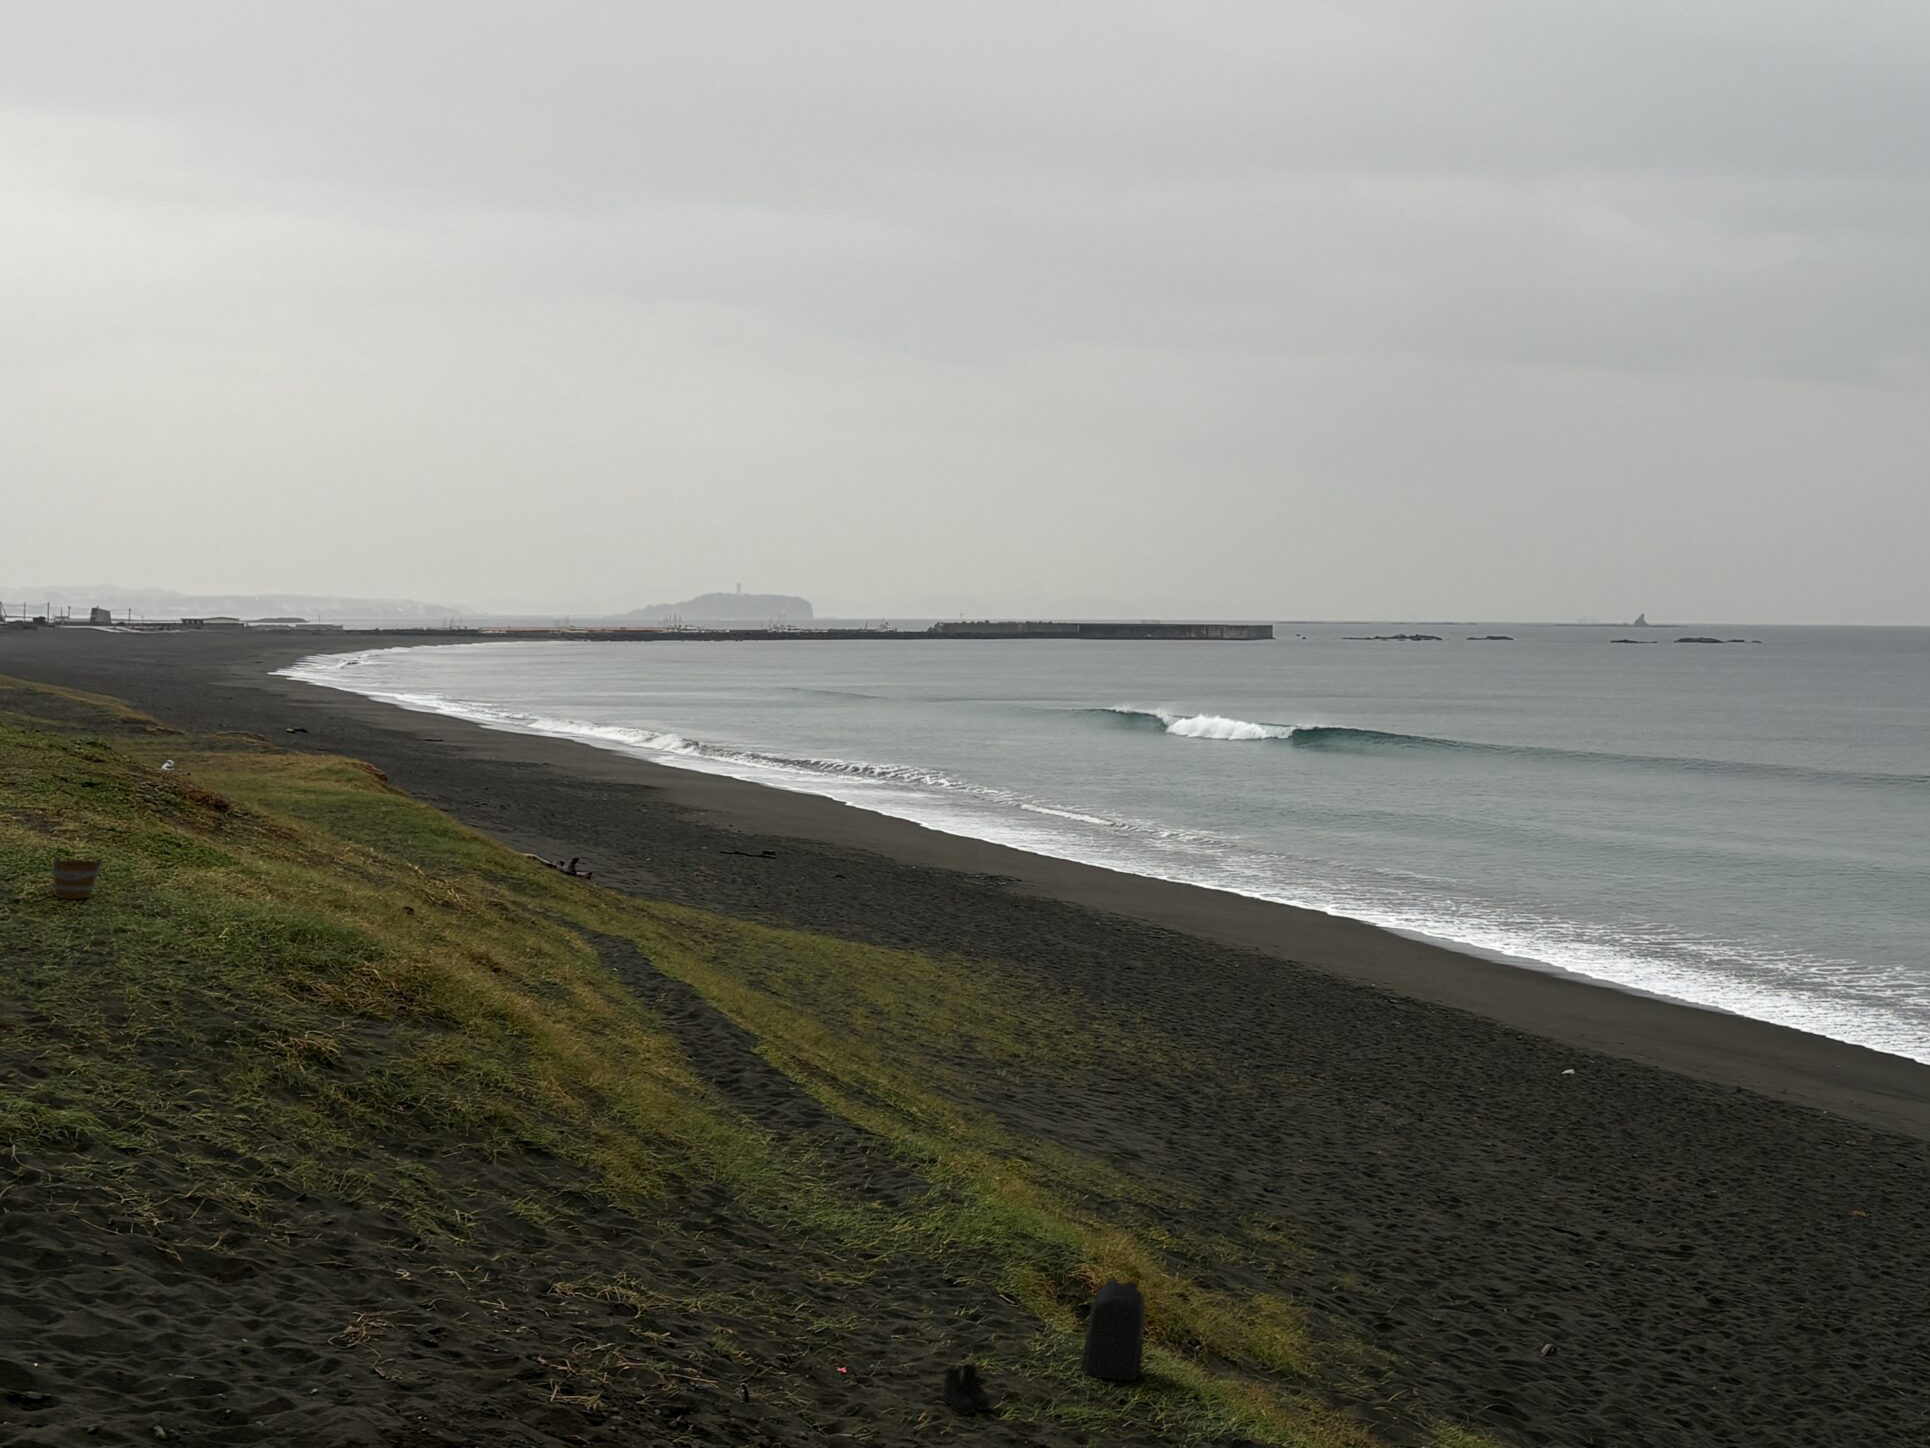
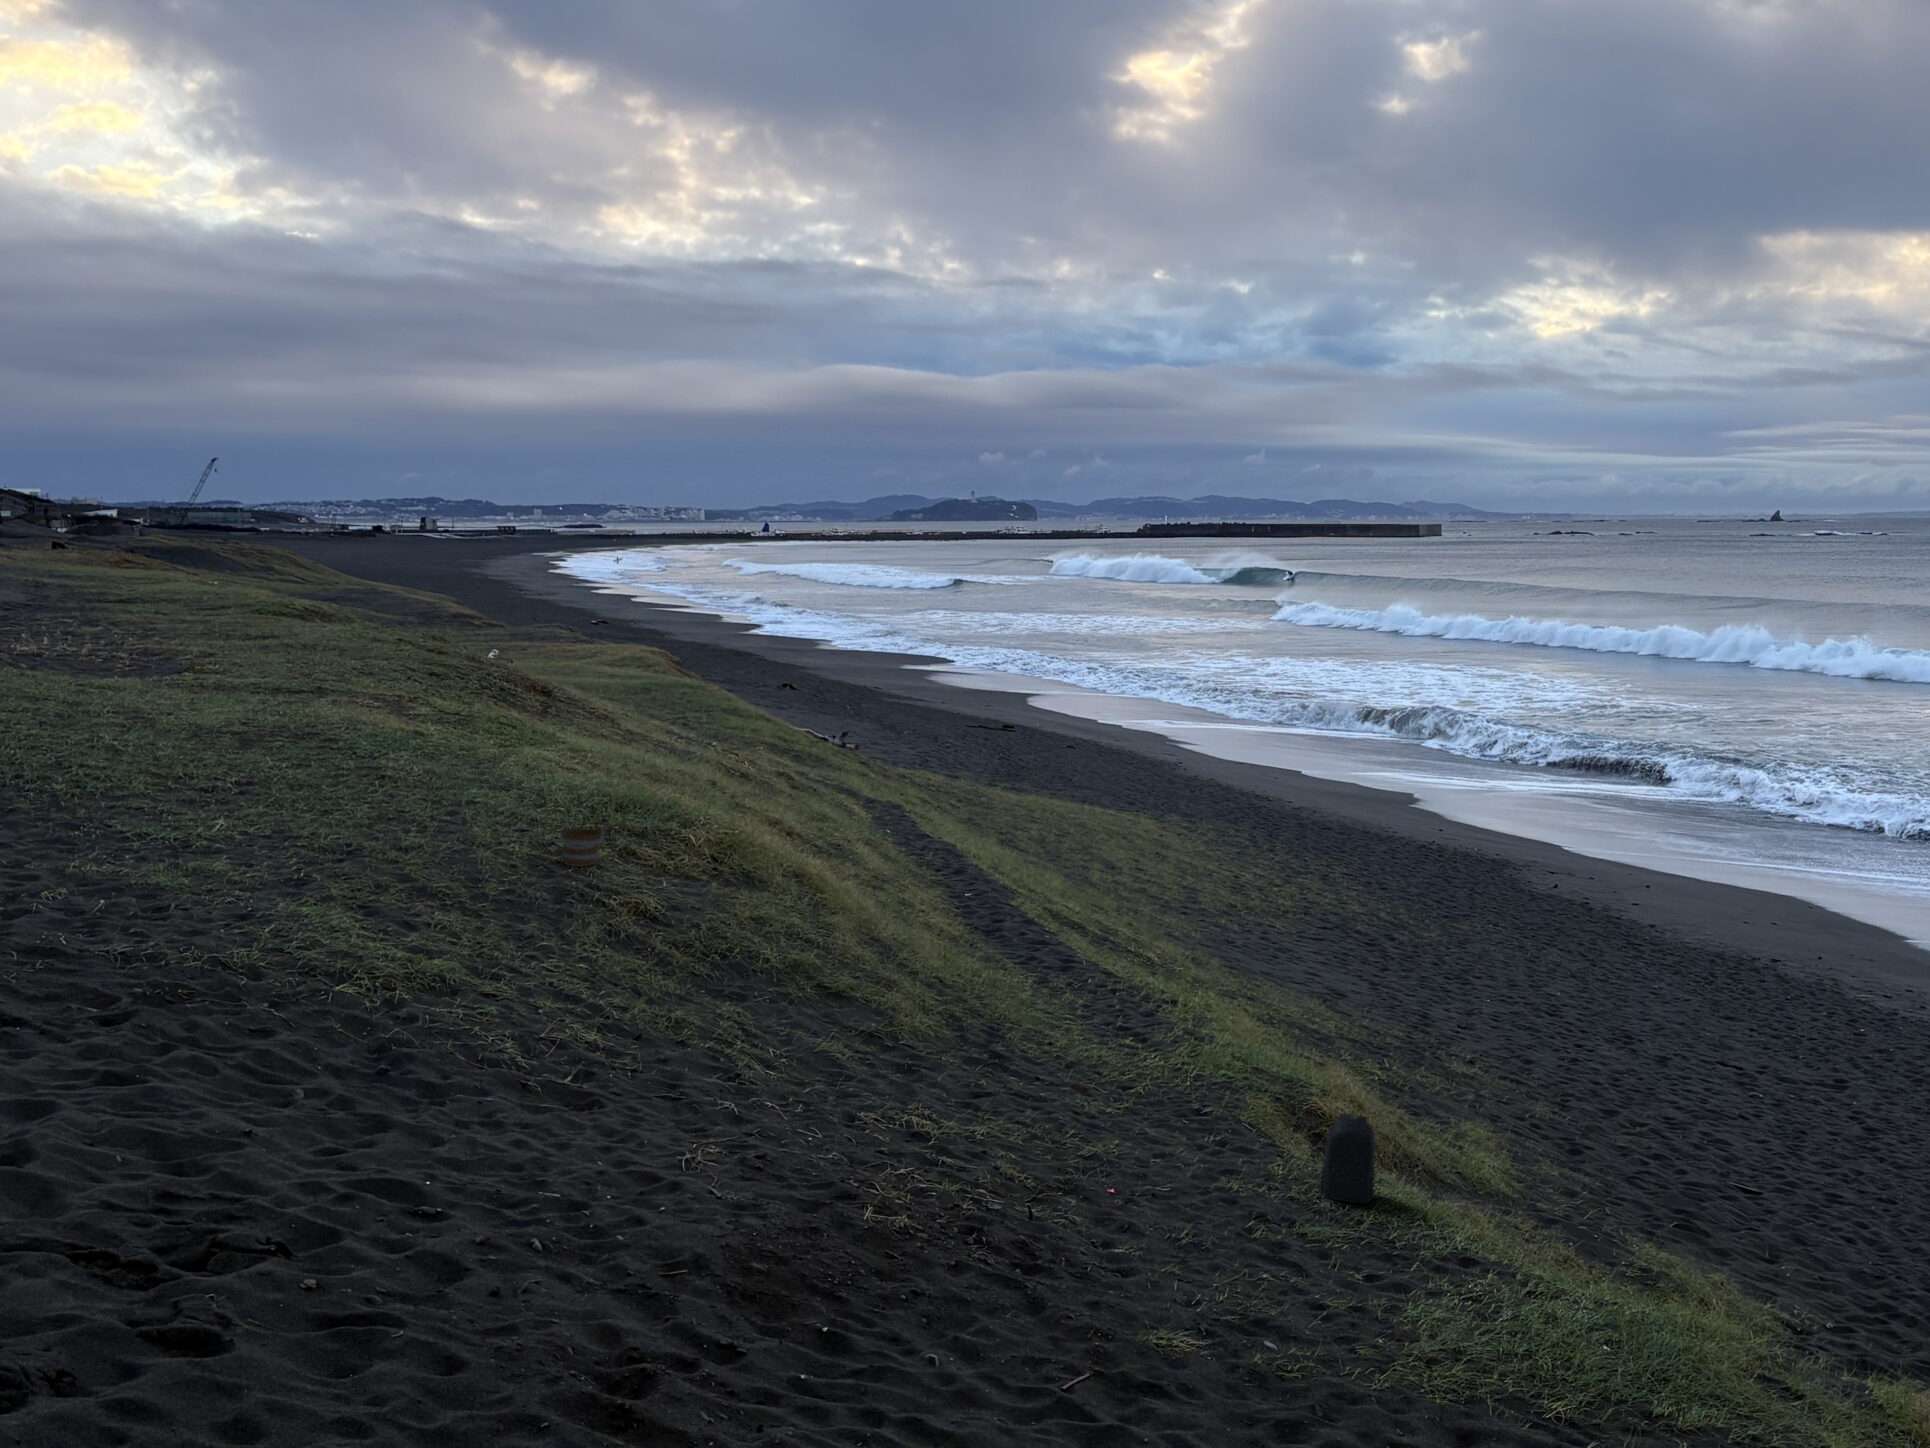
bucket: present [51,856,102,899] -> present [560,826,604,867]
boots: present [943,1365,990,1414] -> none [1202,1189,1245,1234]

